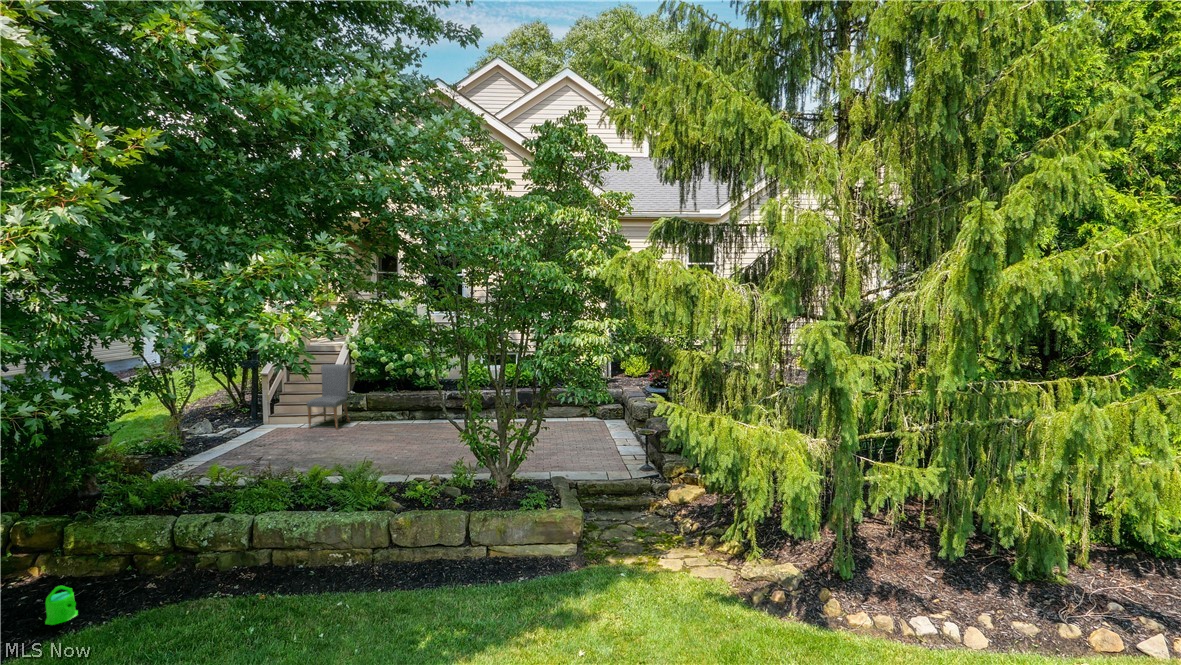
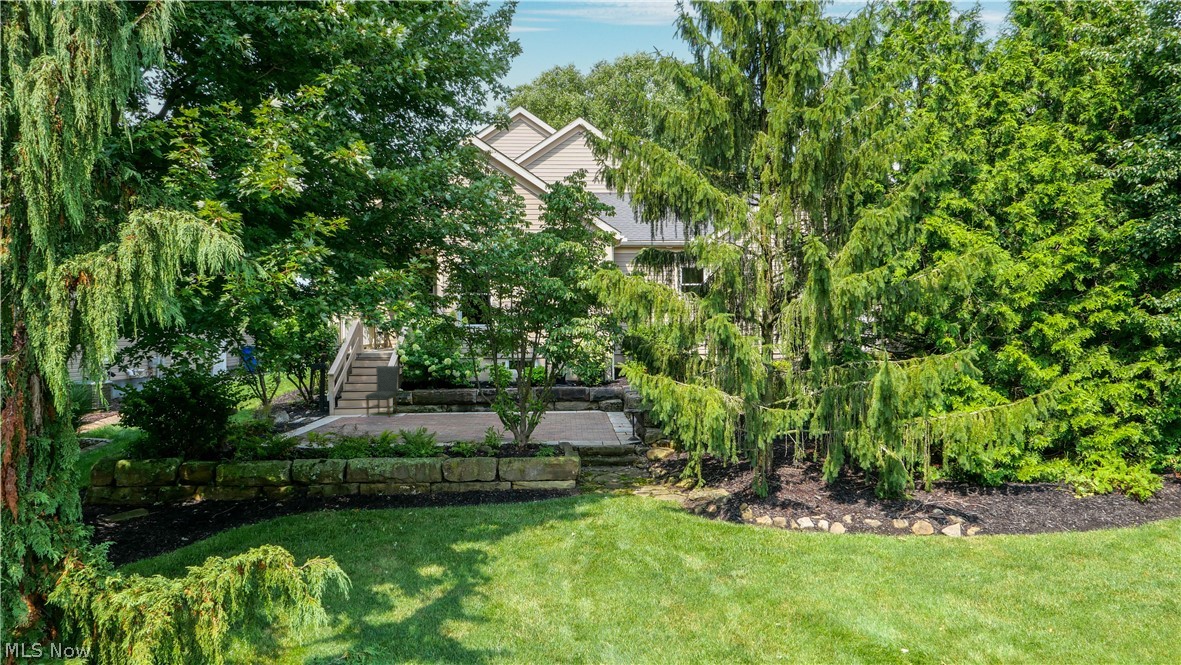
watering can: present [45,586,78,625] -> none [222,494,243,519]

